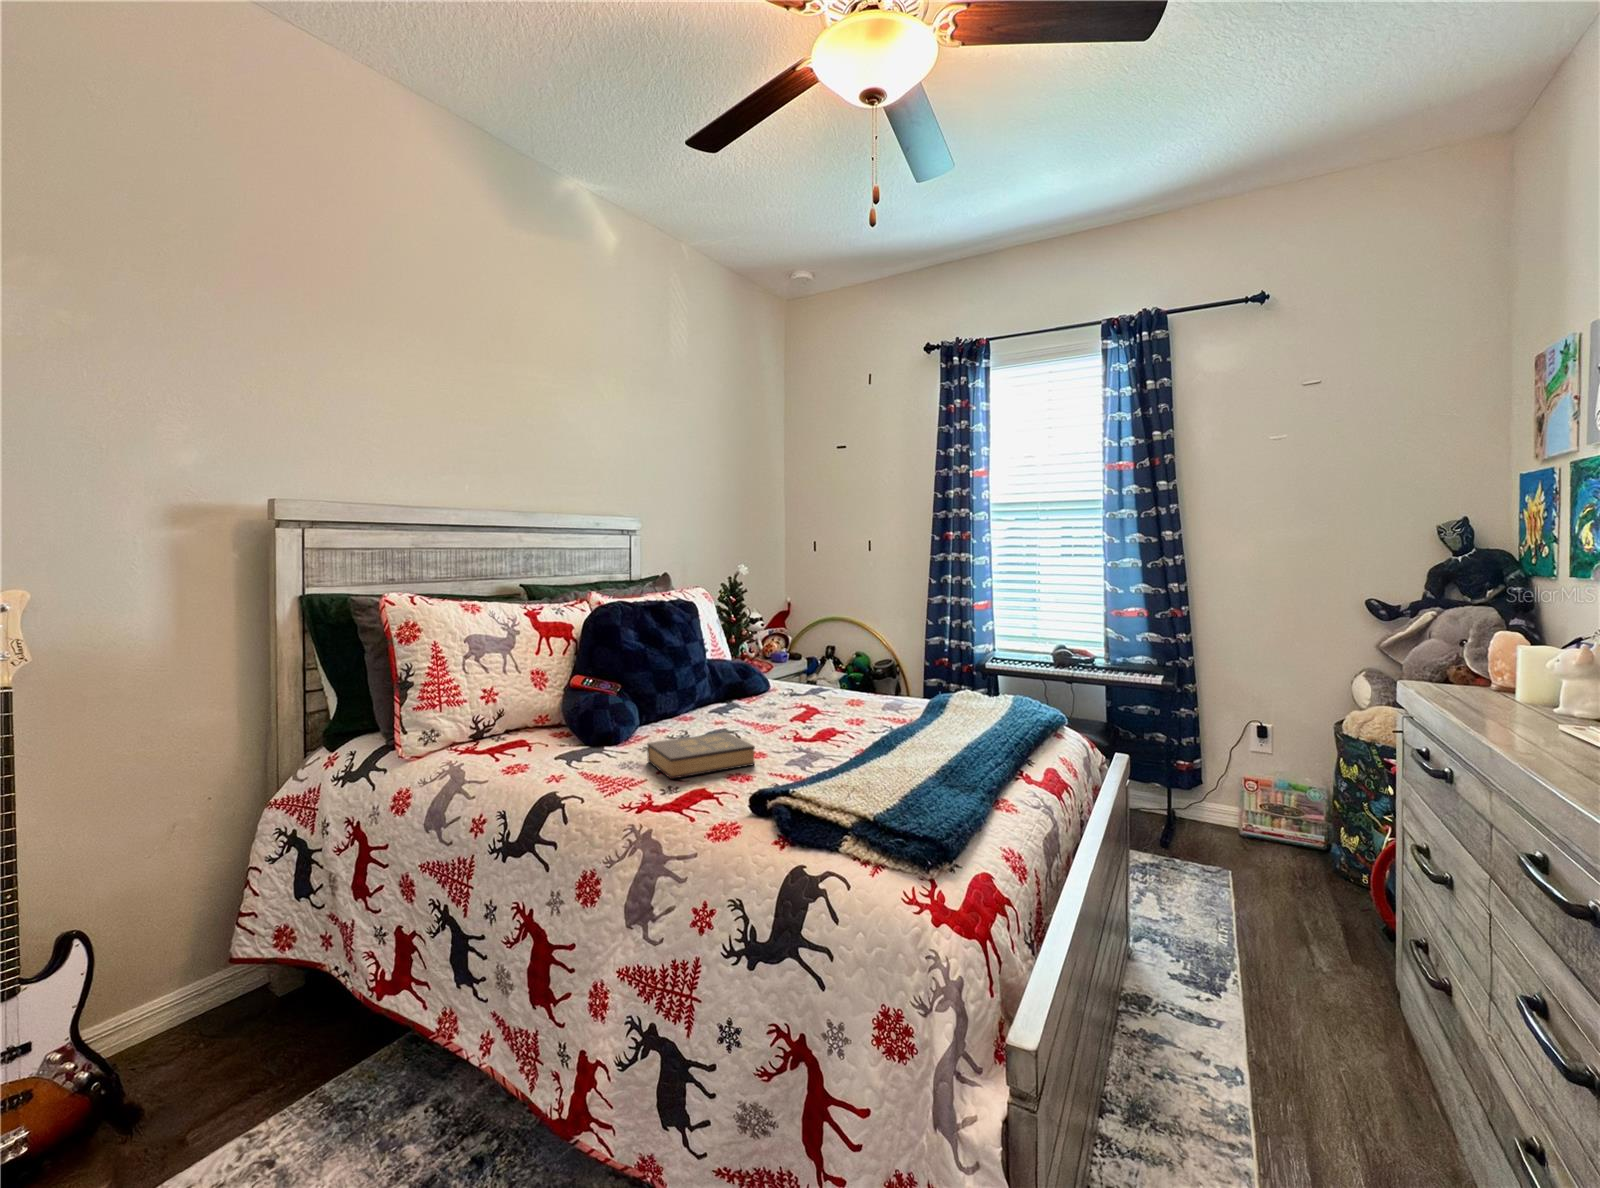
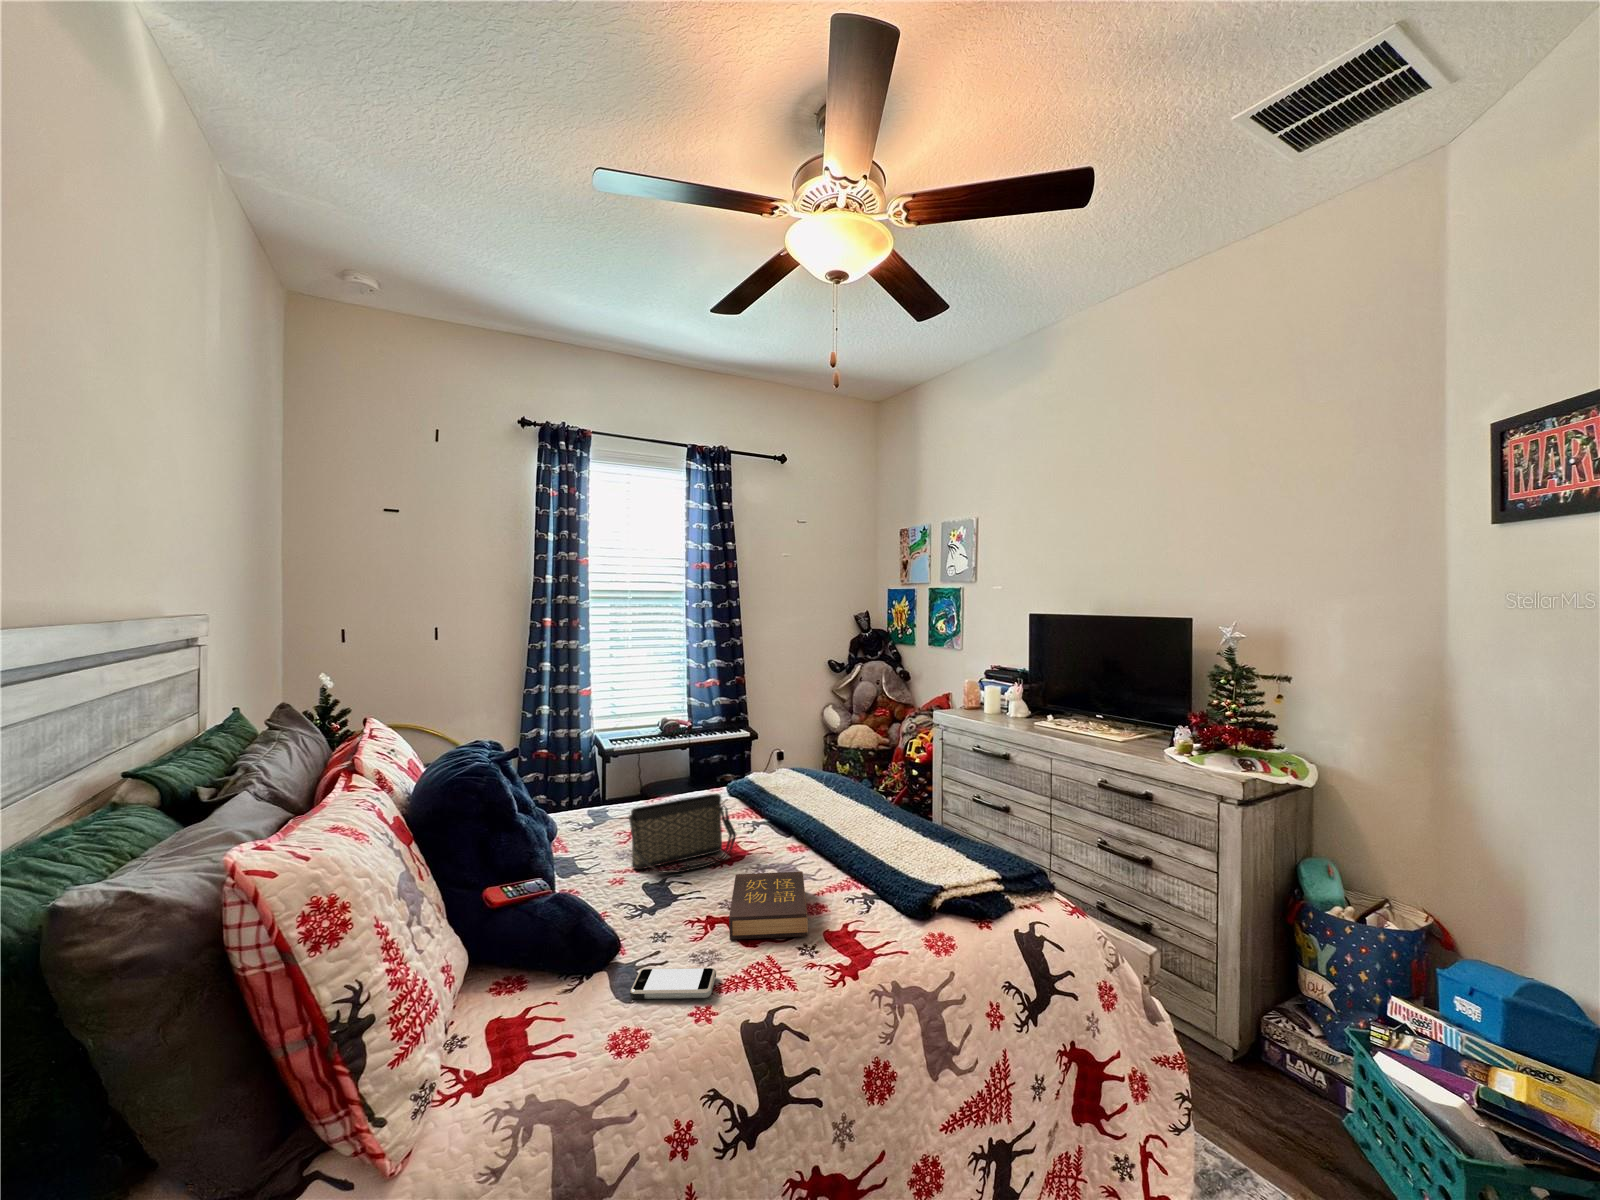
handbag: none [717,668,799,732] -> present [629,794,736,872]
smartphone: none [554,748,595,771] -> present [630,968,716,999]

